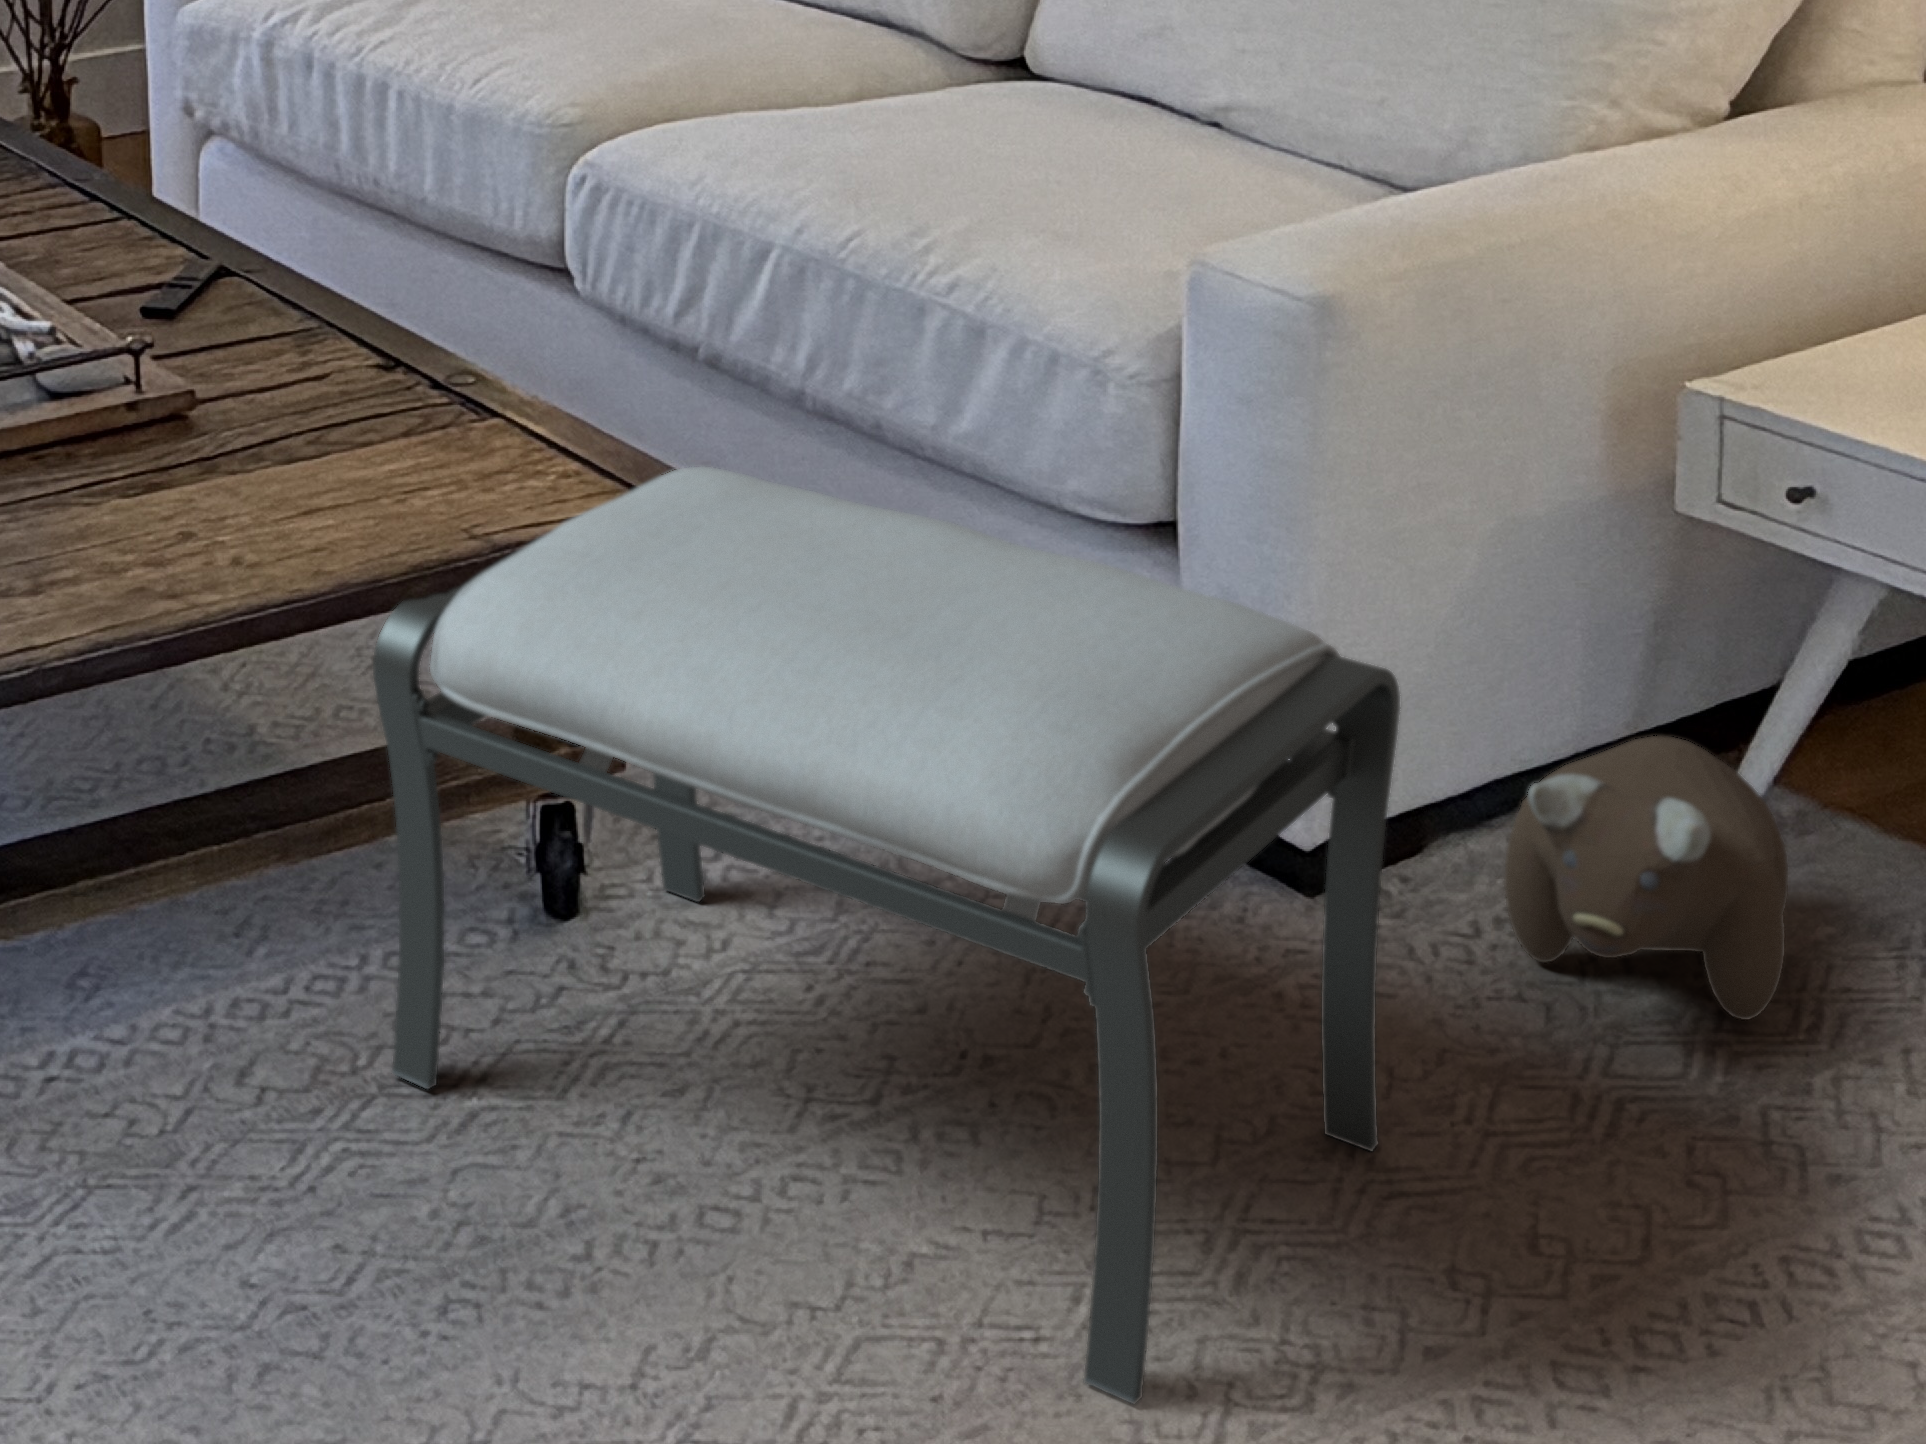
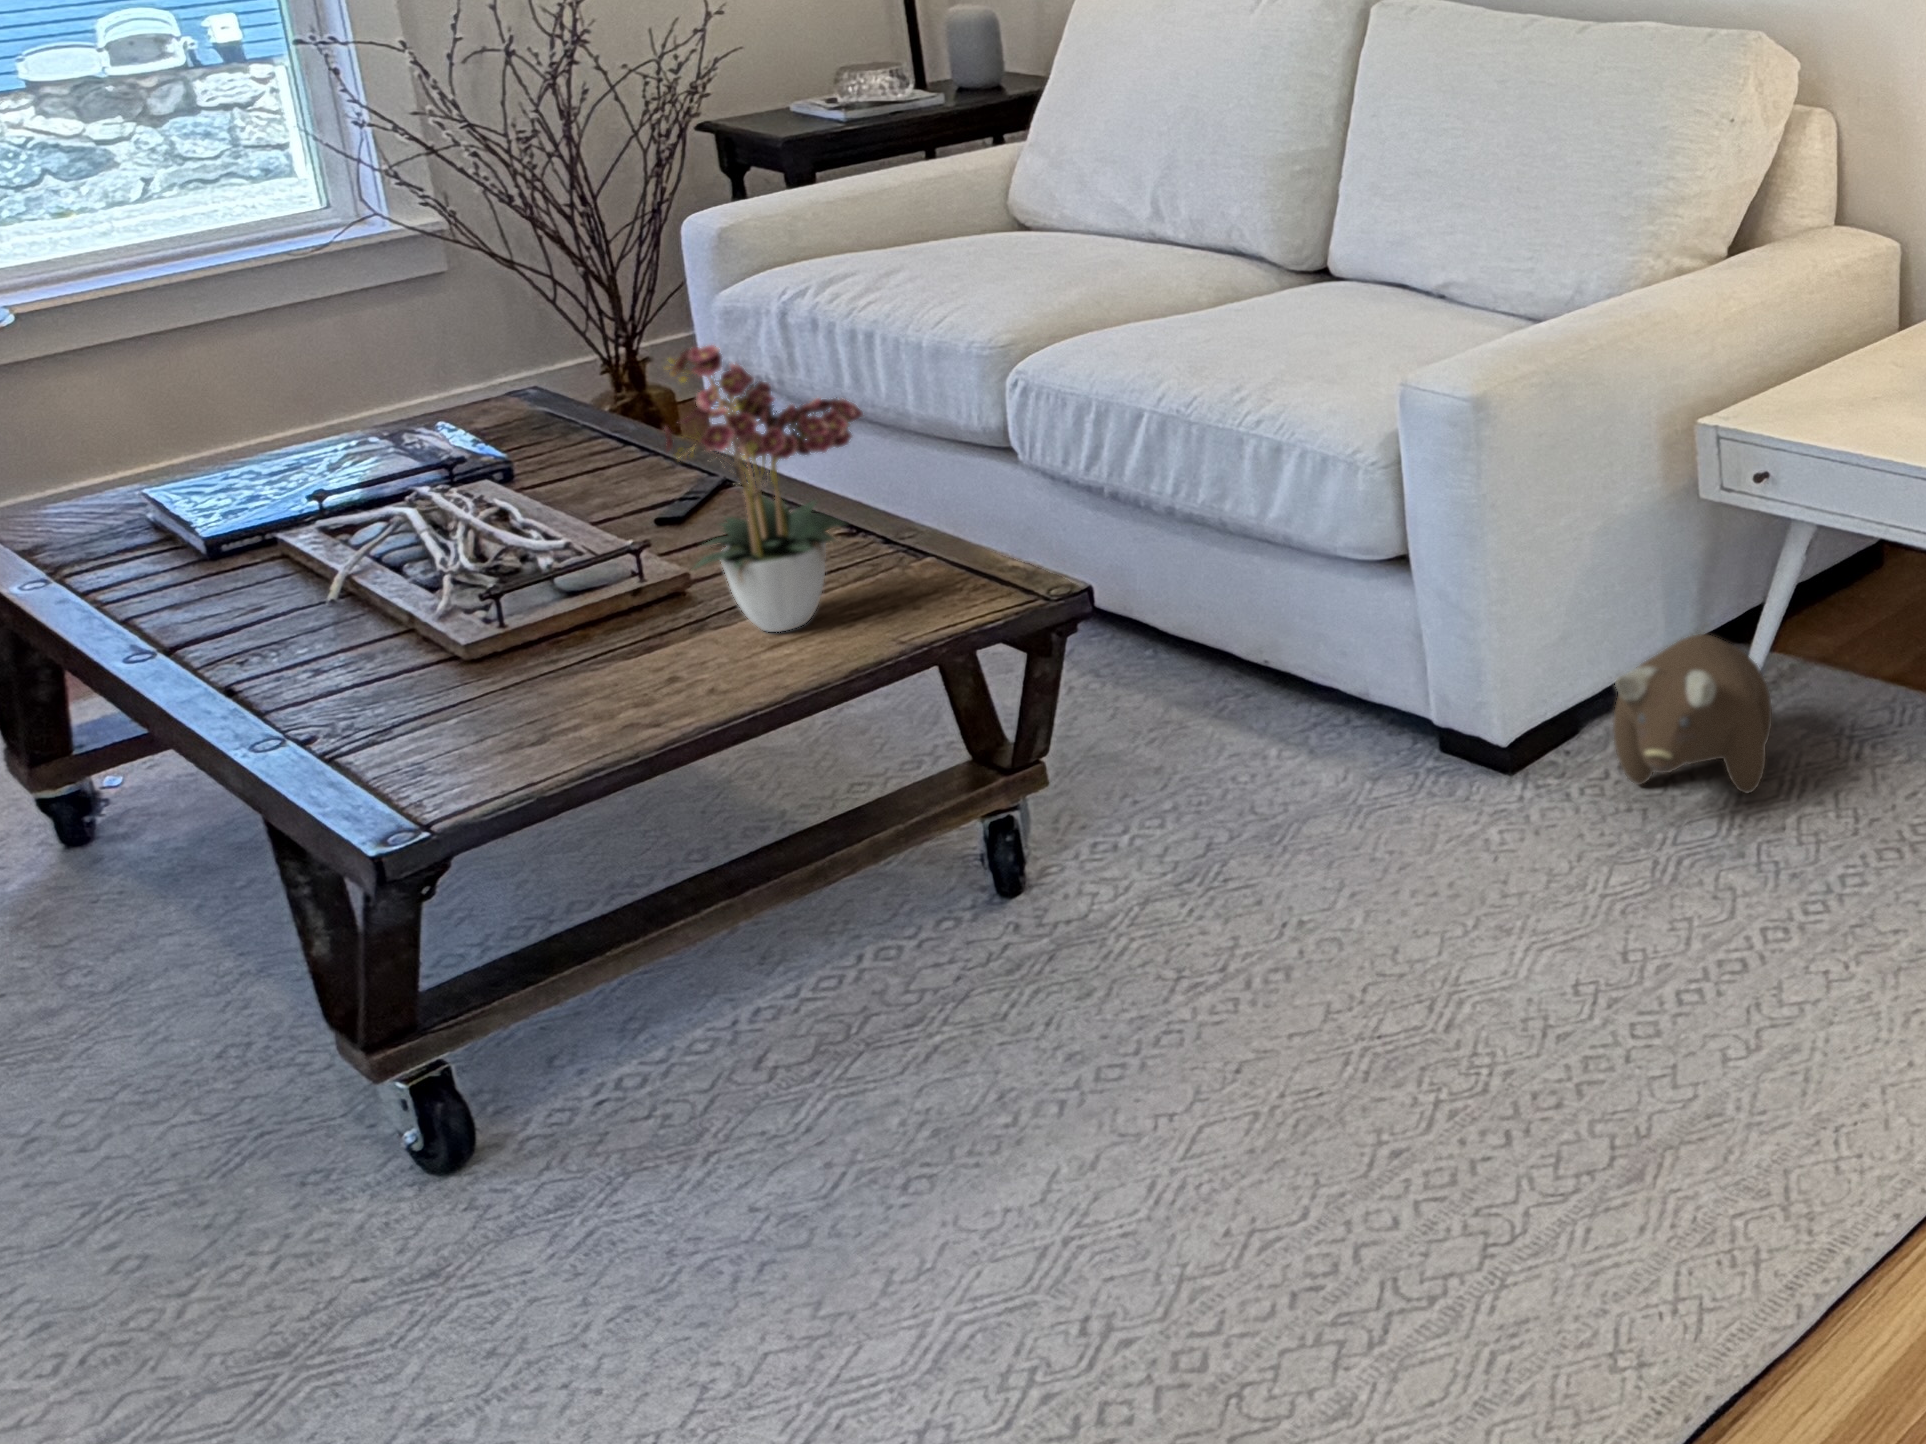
flower arrangement: none [190,65,466,490] -> present [665,345,863,632]
ottoman: present [373,467,1400,1404] -> none [825,568,1537,1116]

